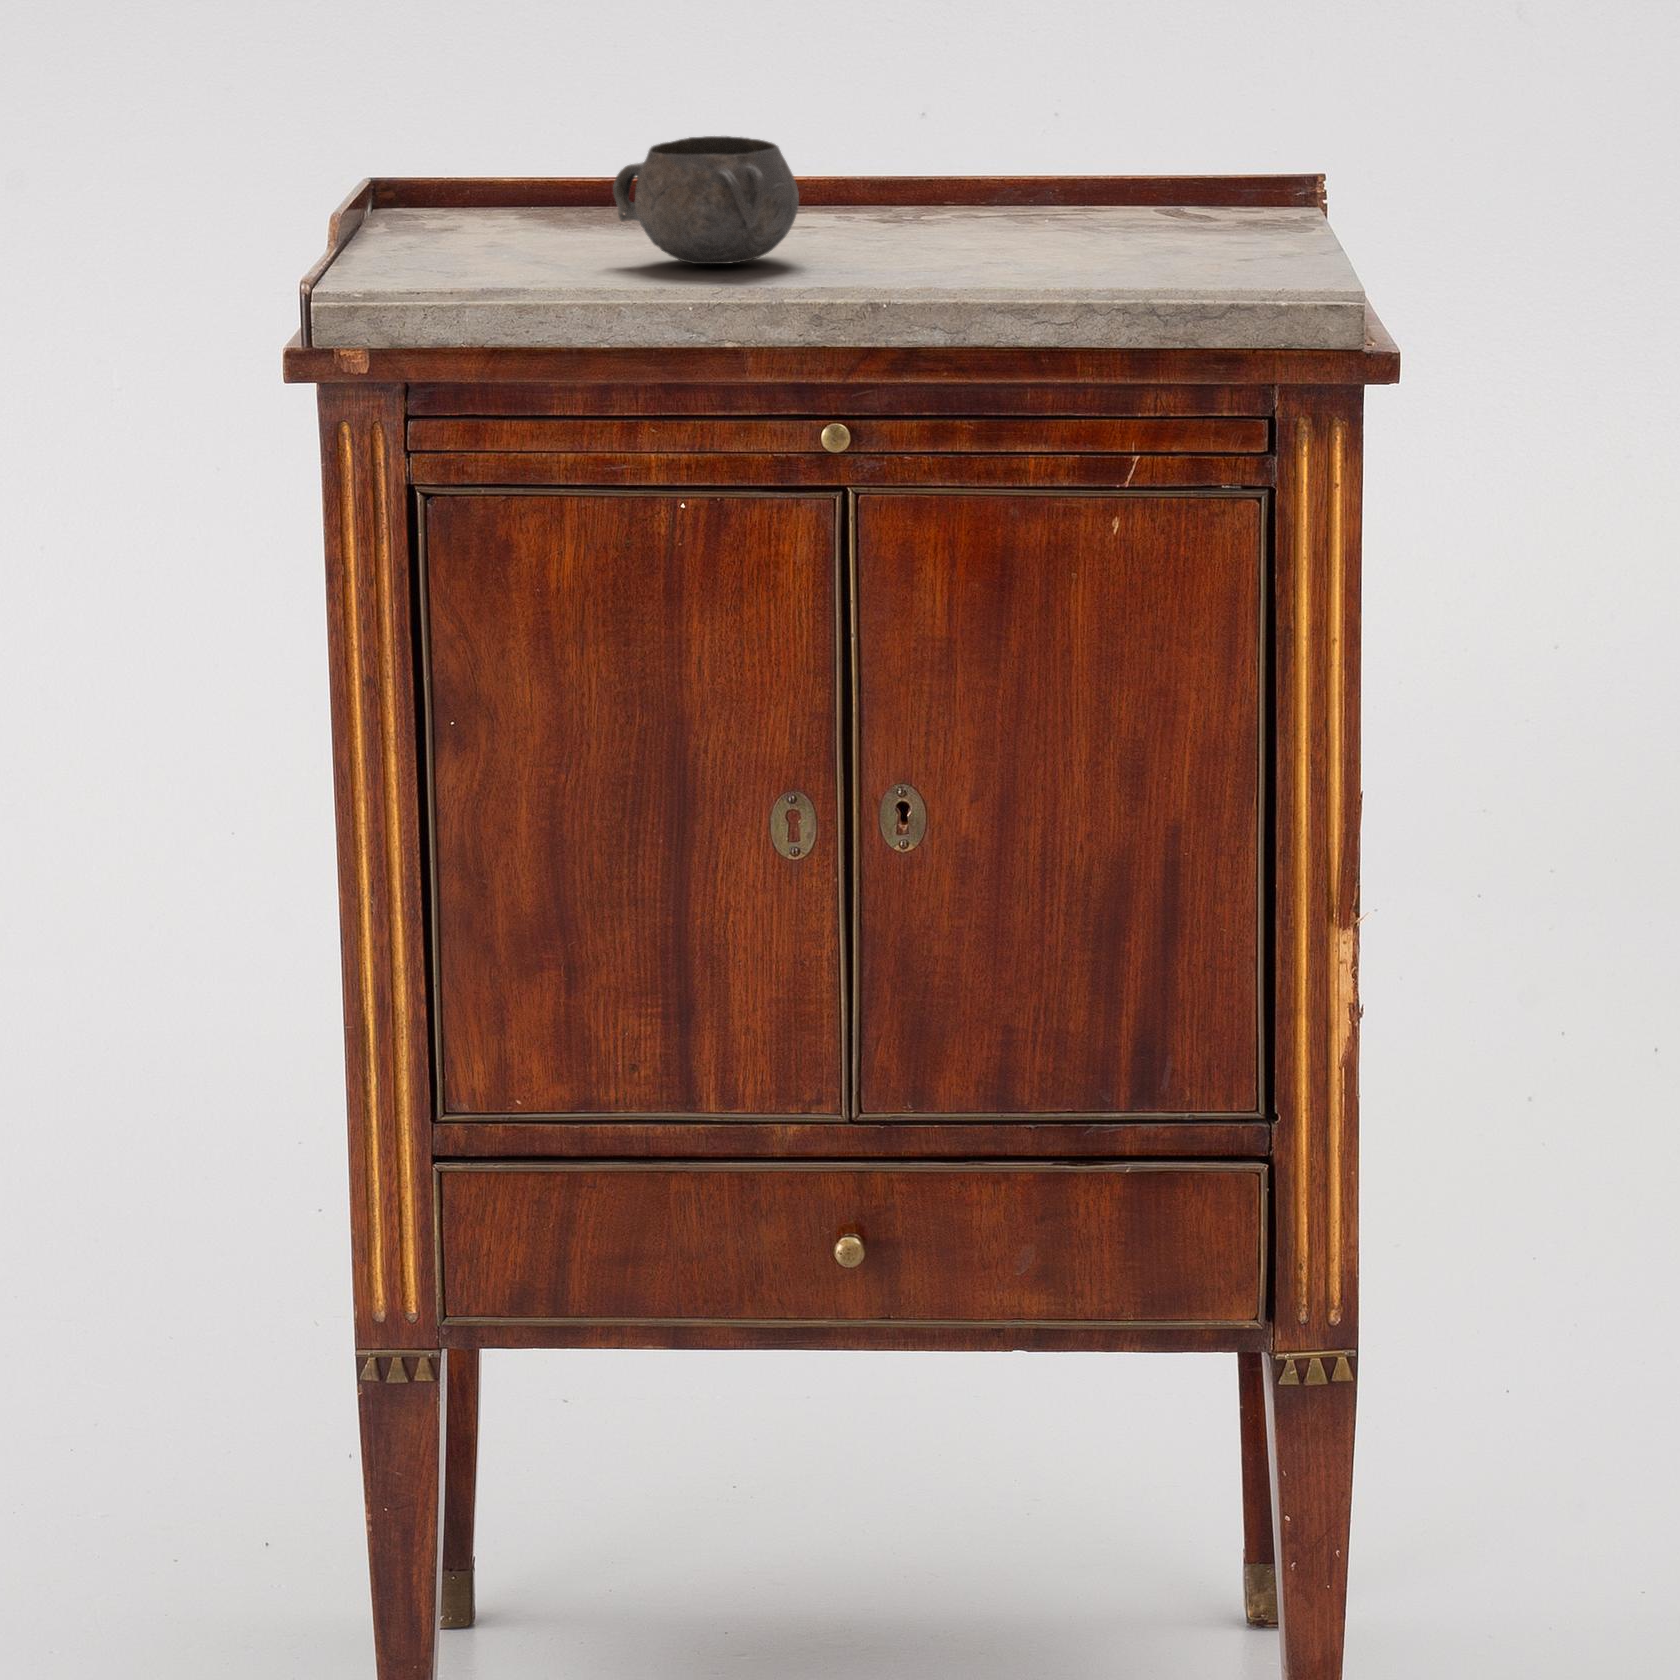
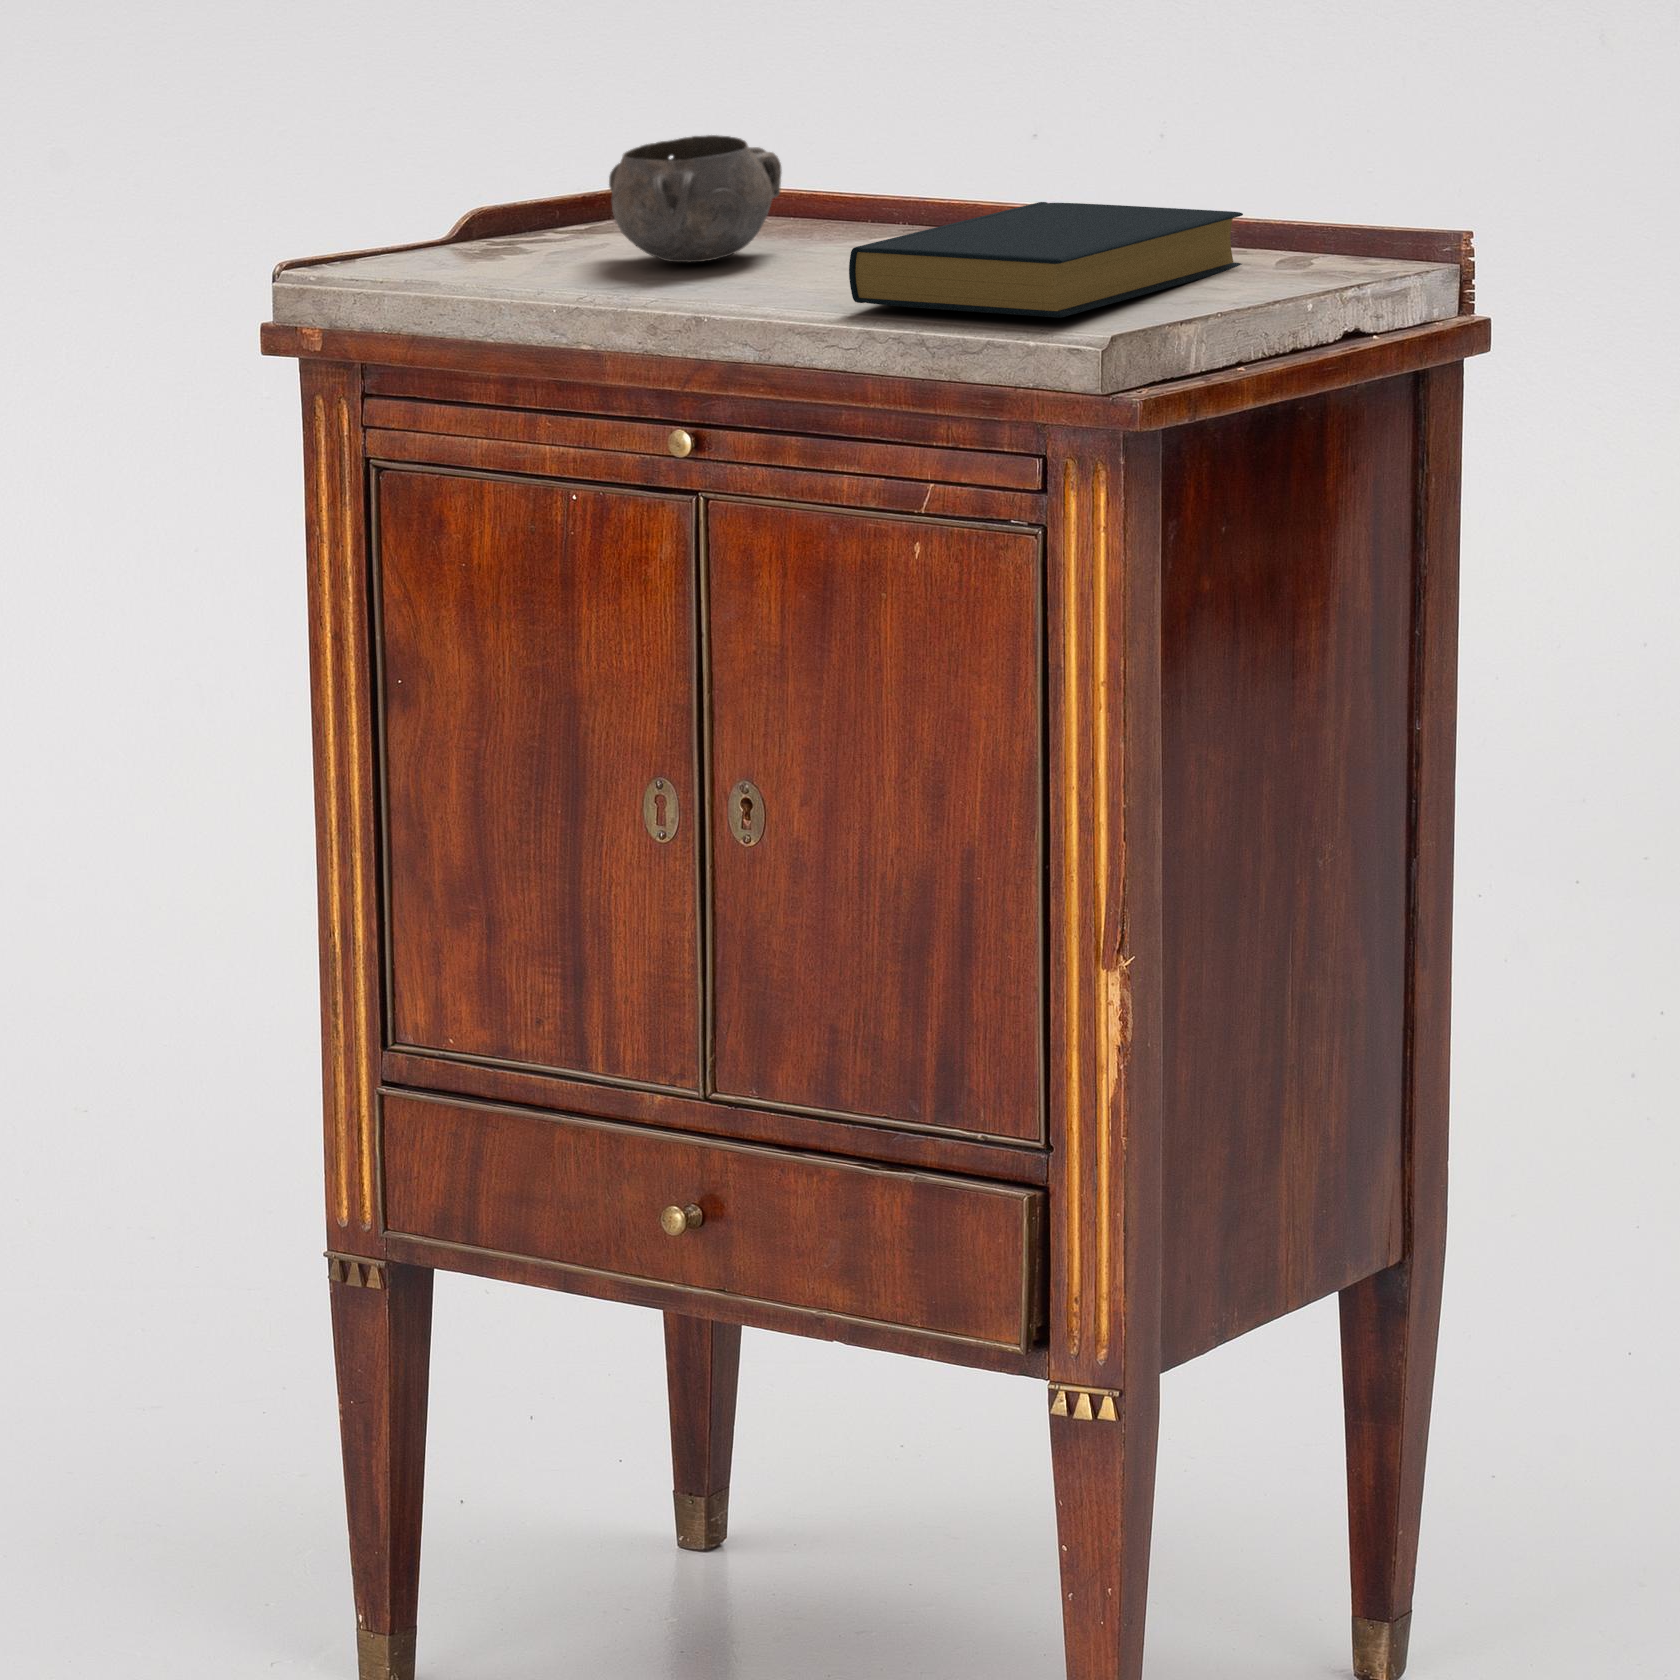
hardback book: none [1034,193,1292,280] -> present [849,202,1243,318]

